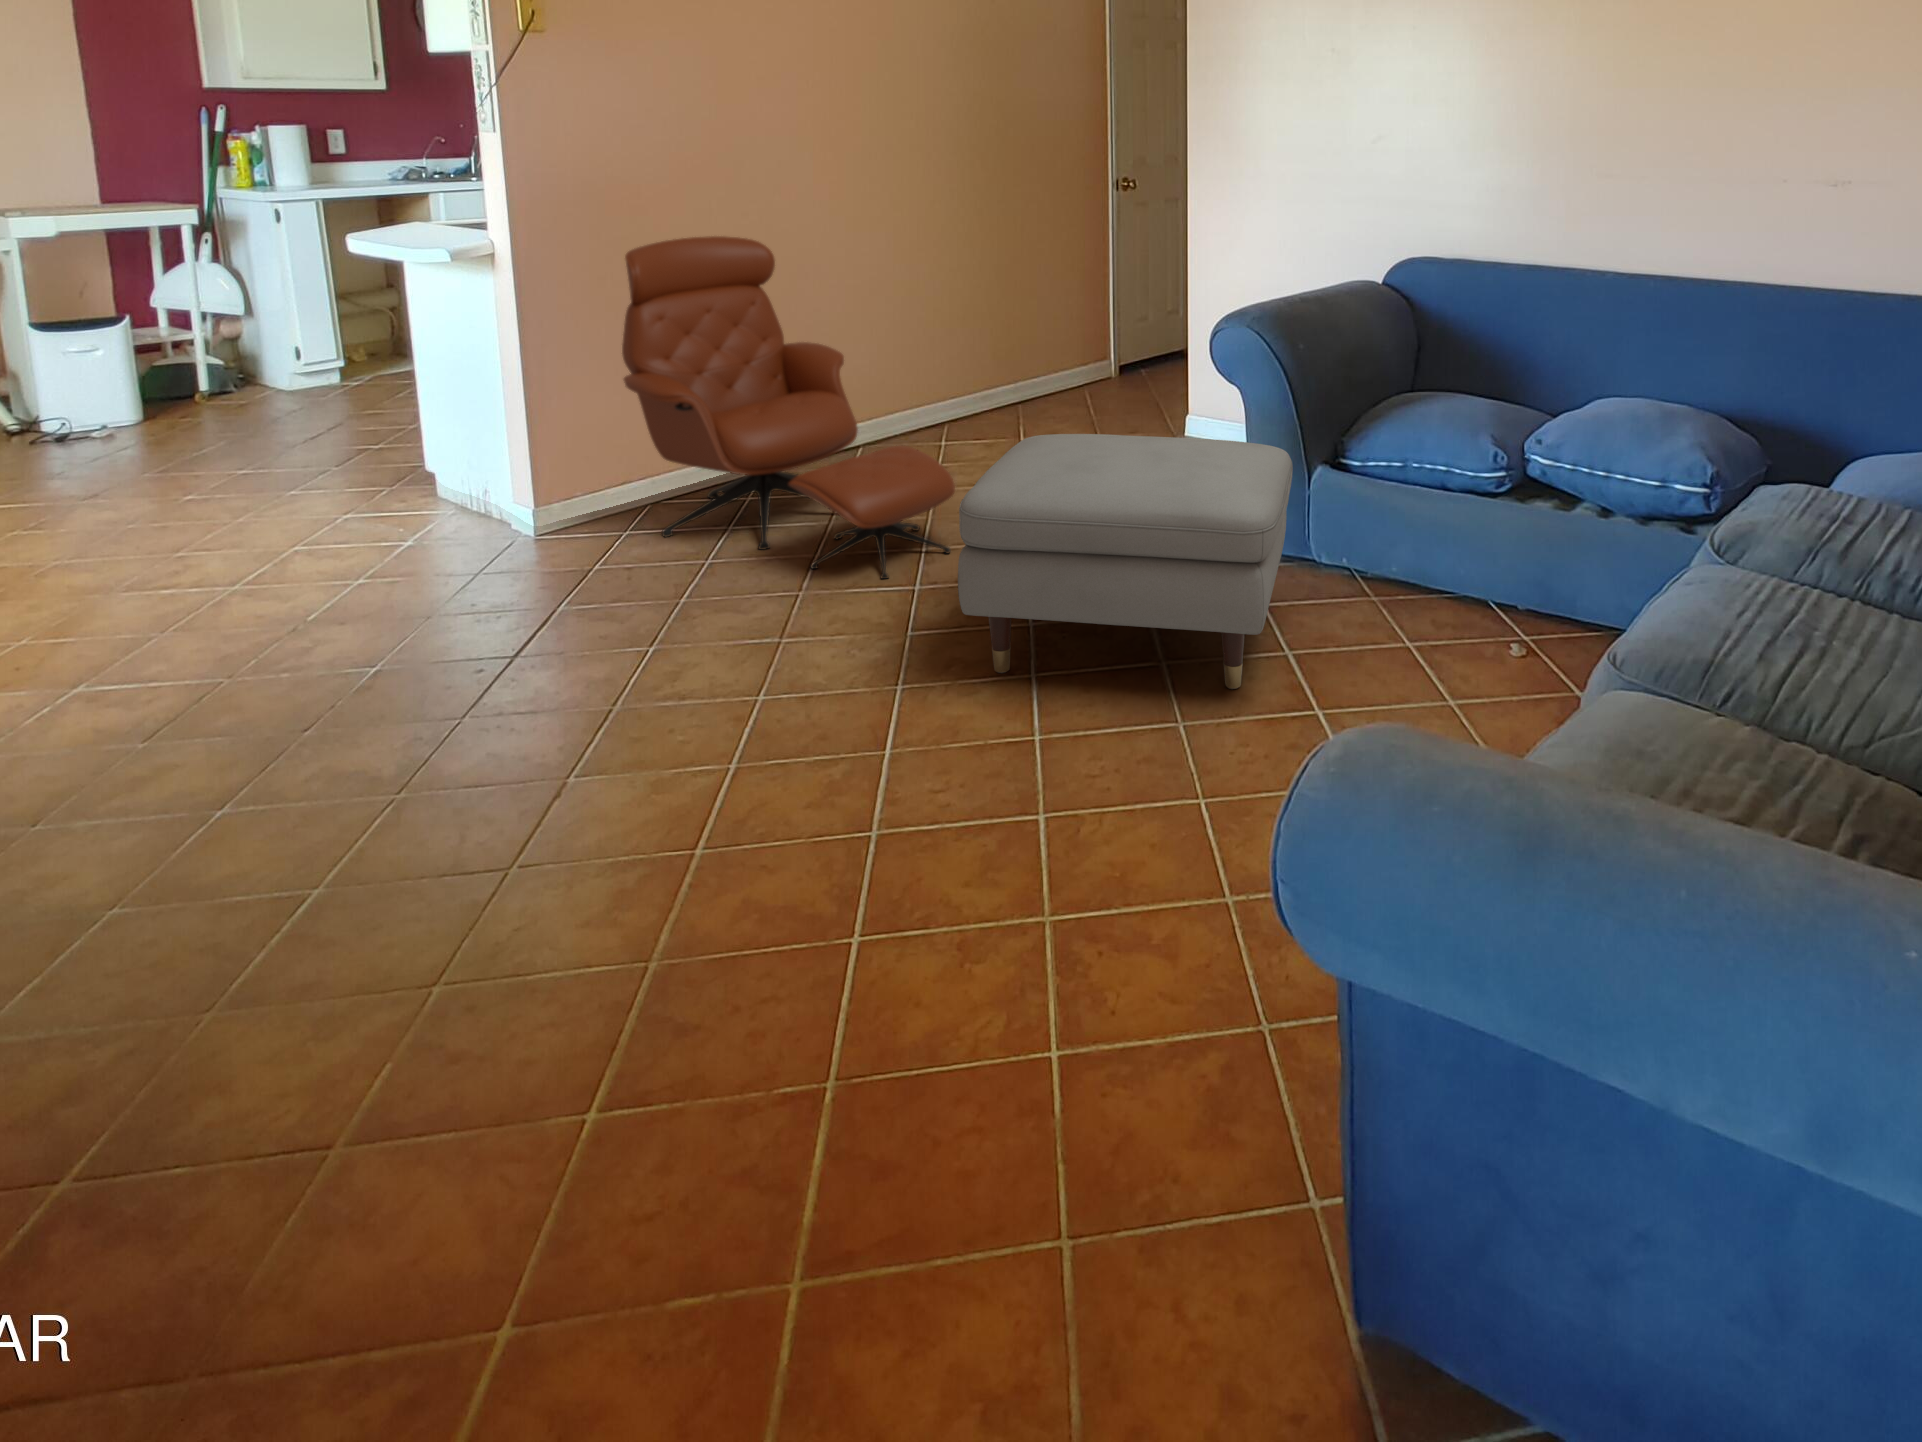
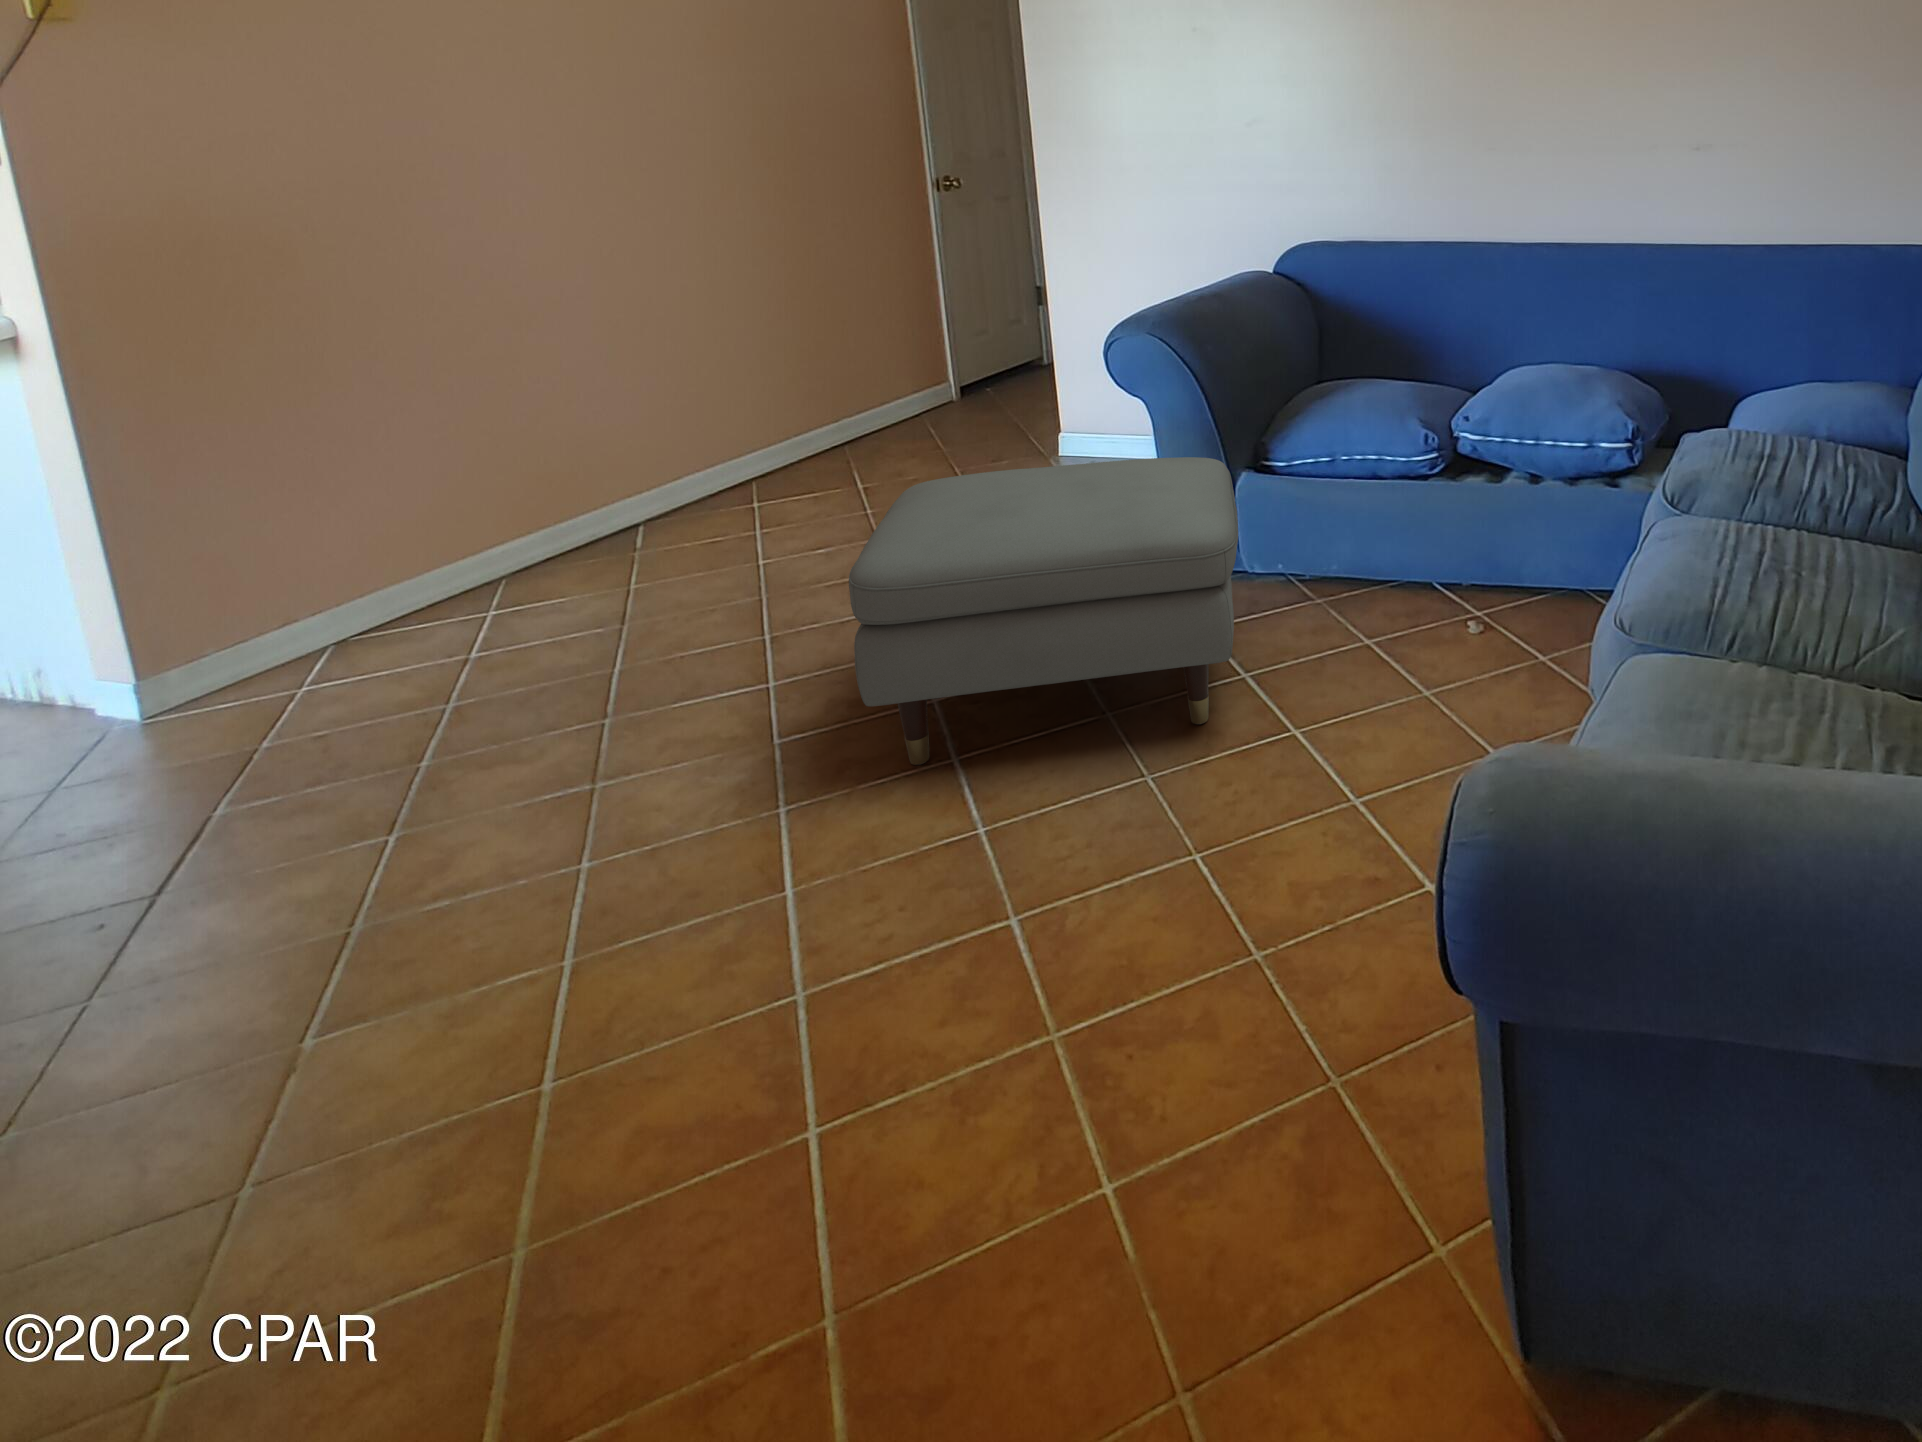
lounge chair: present [622,236,955,579] -> none [257,278,813,689]

